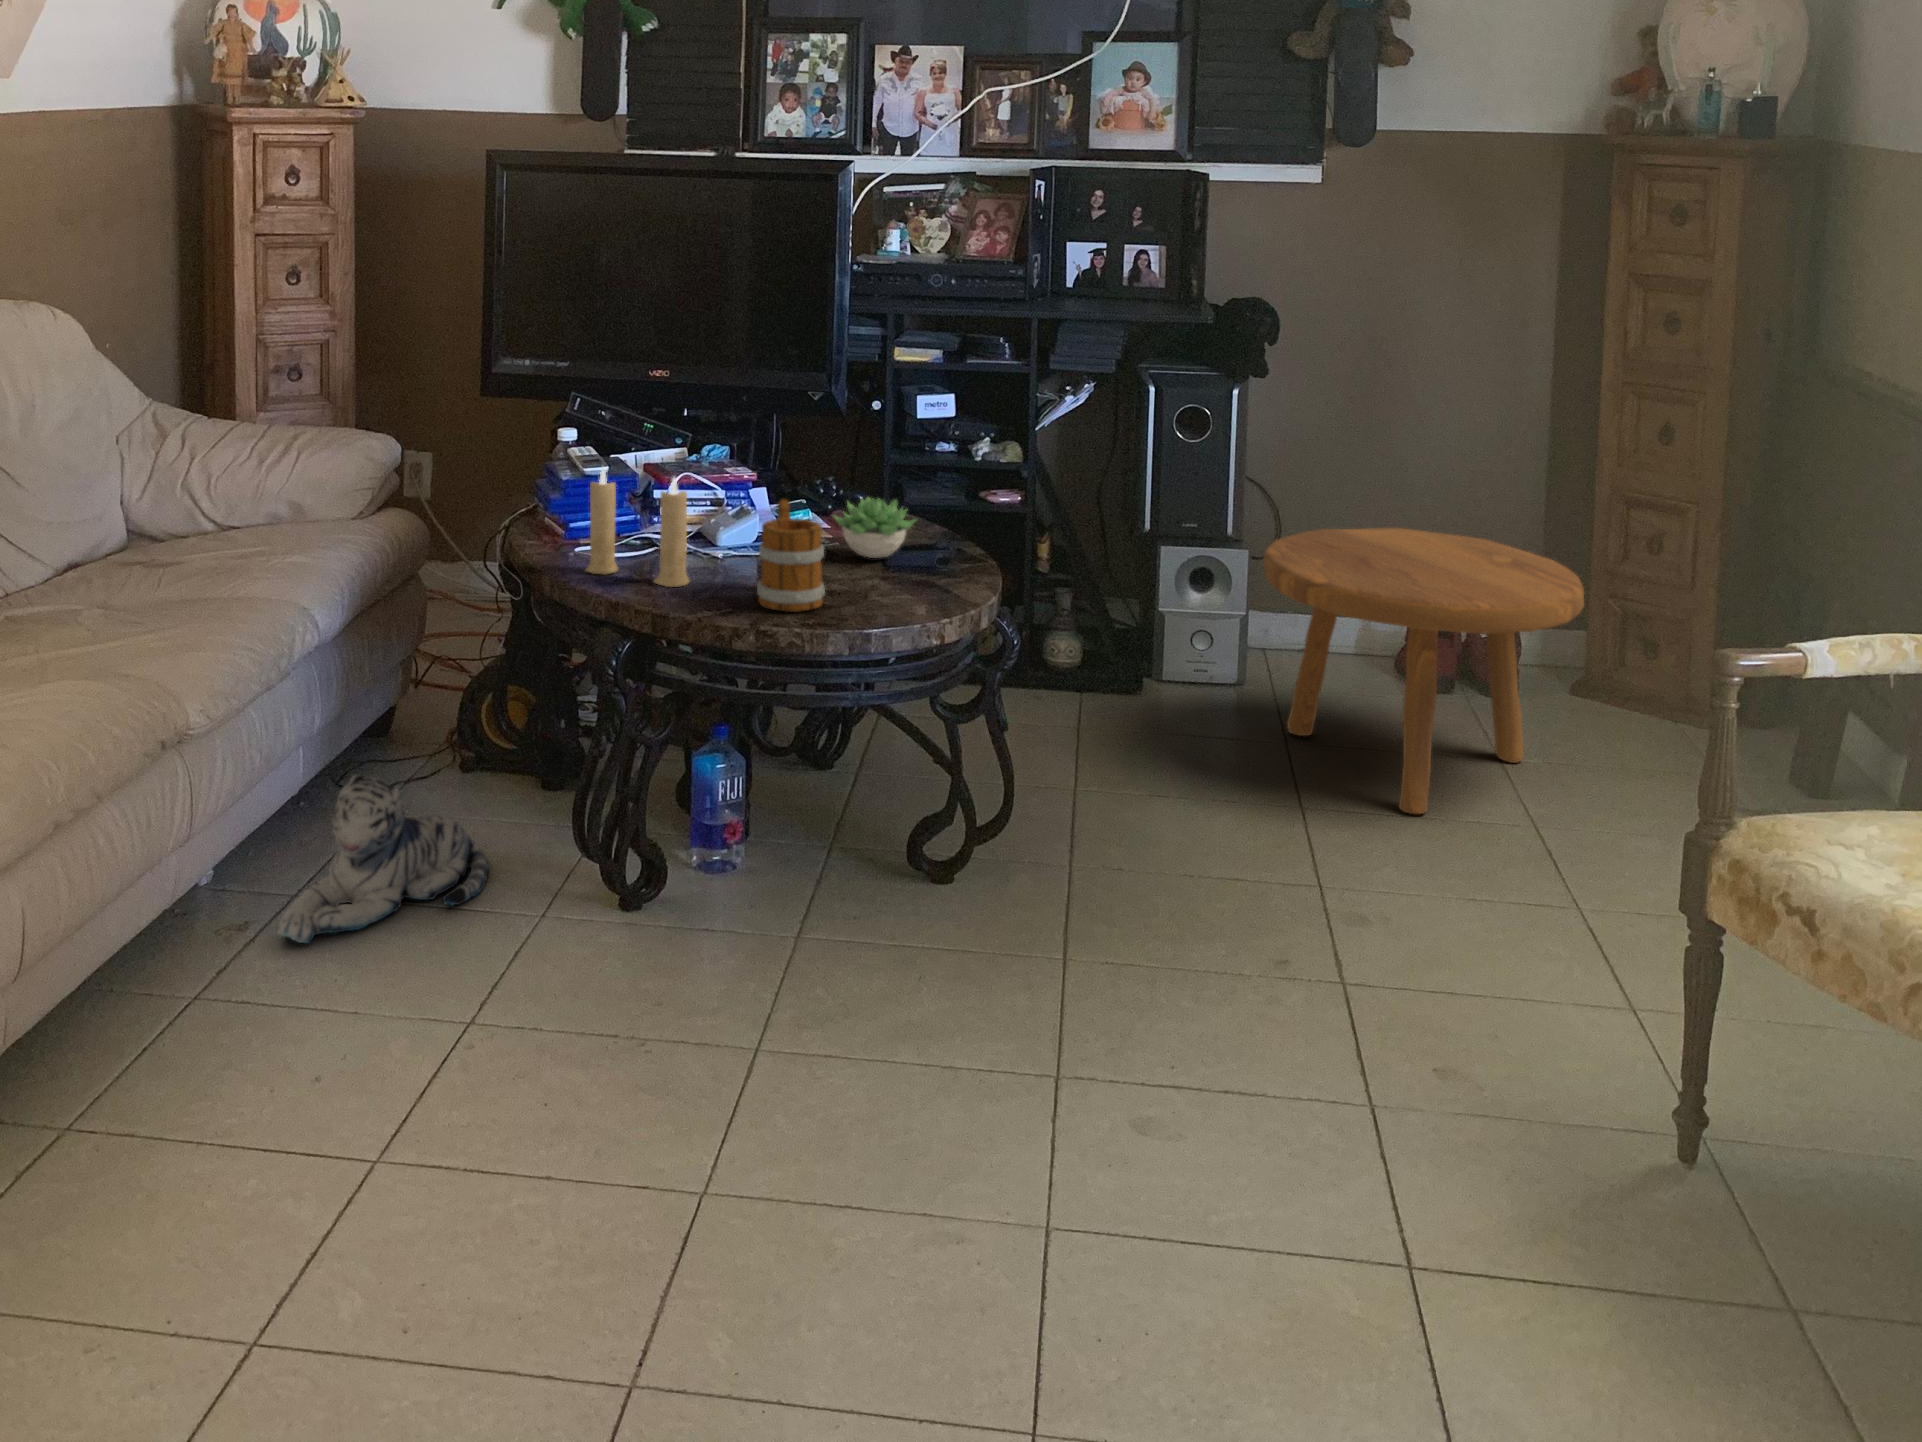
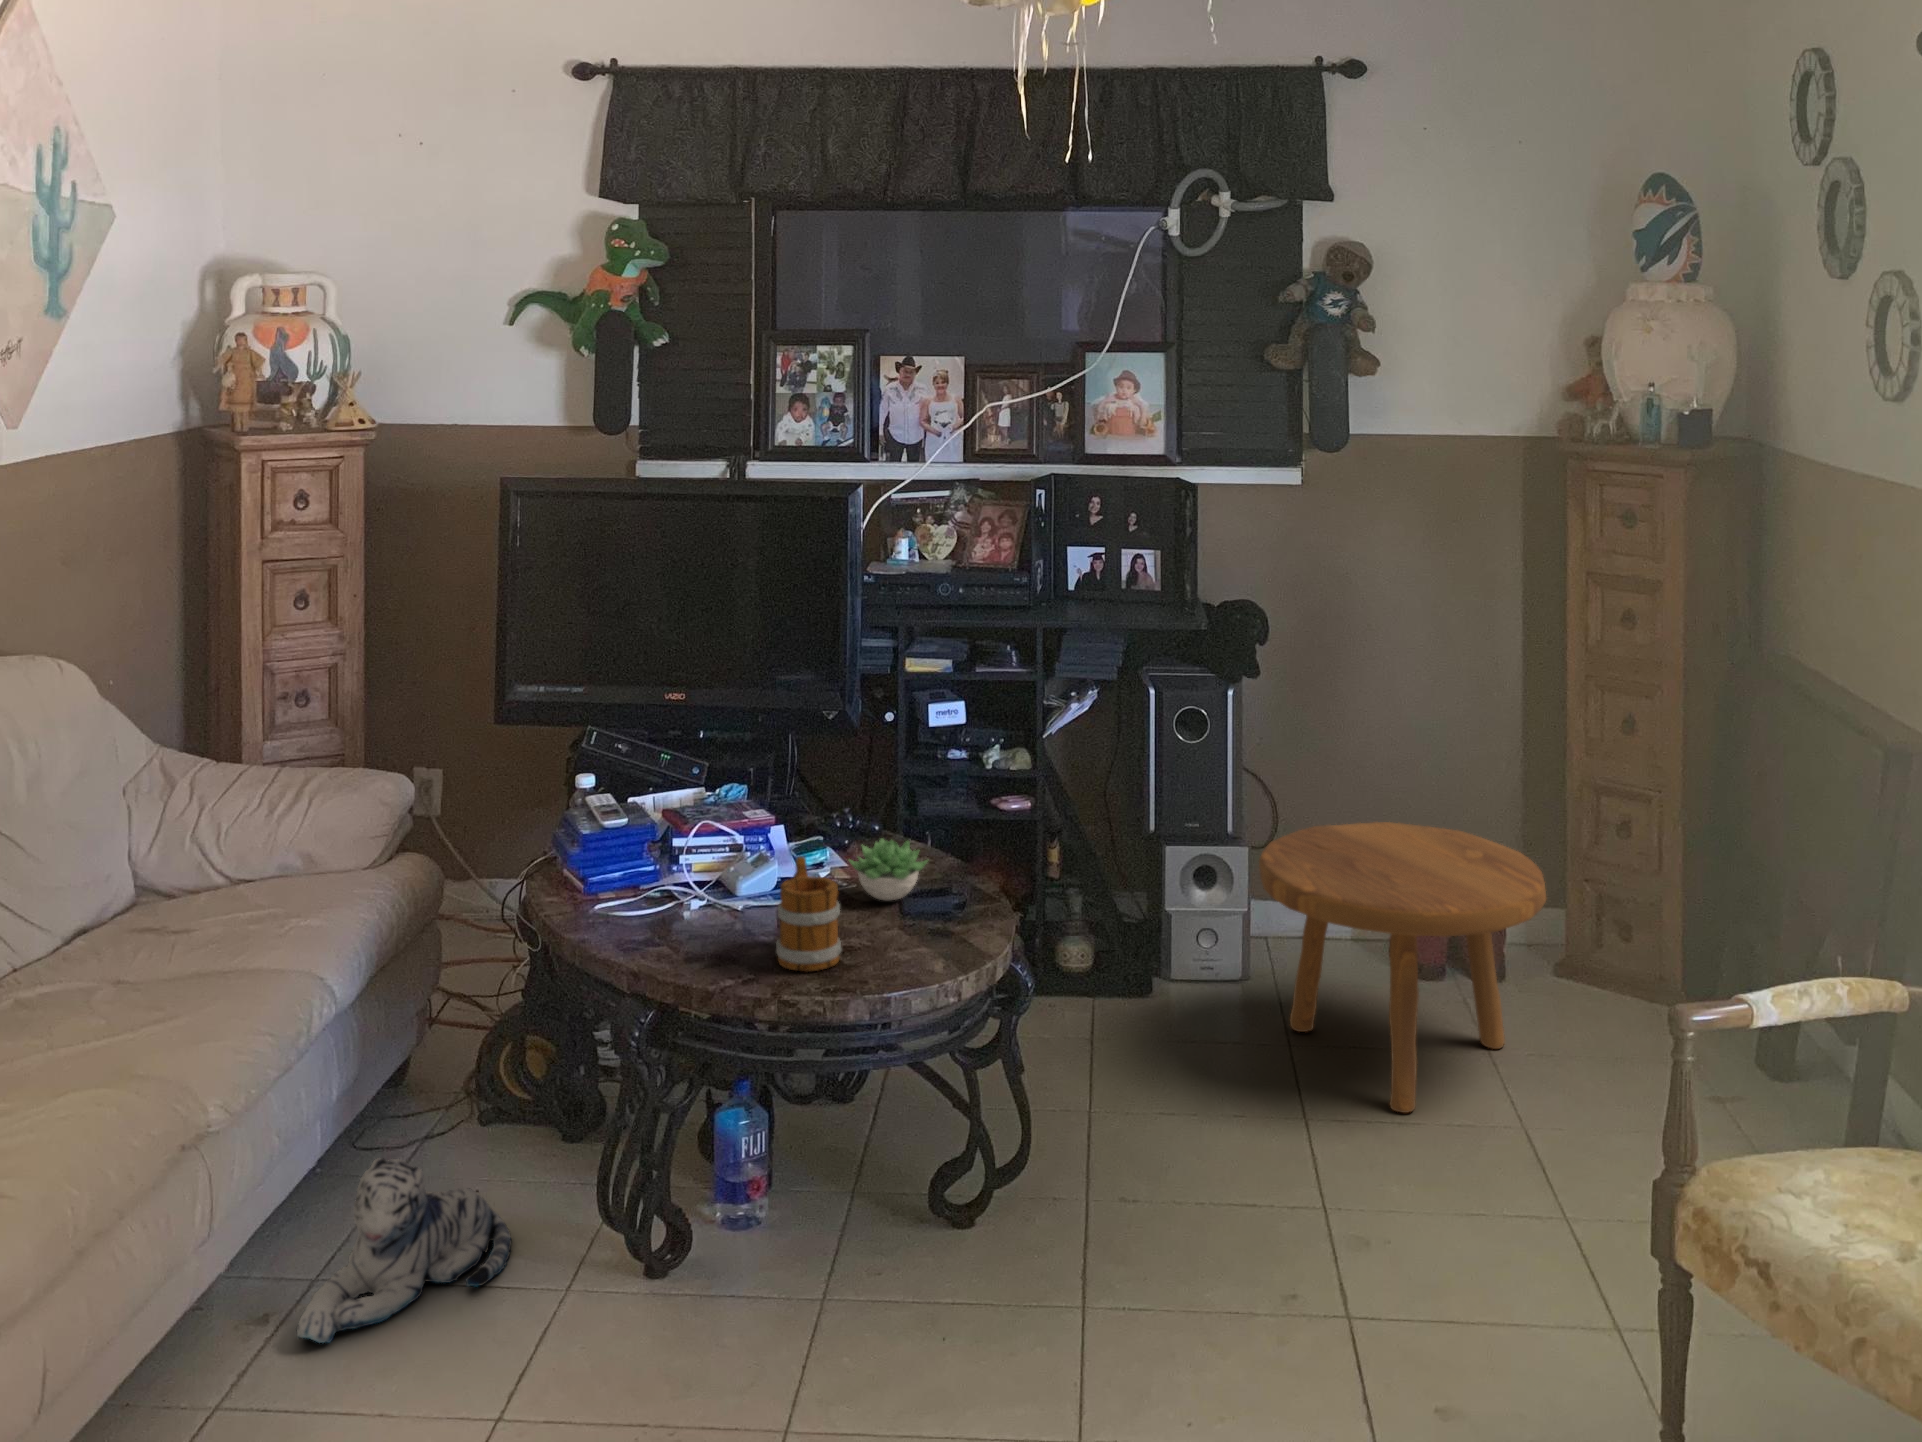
candle: present [586,468,689,587] -> none [607,822,712,947]

